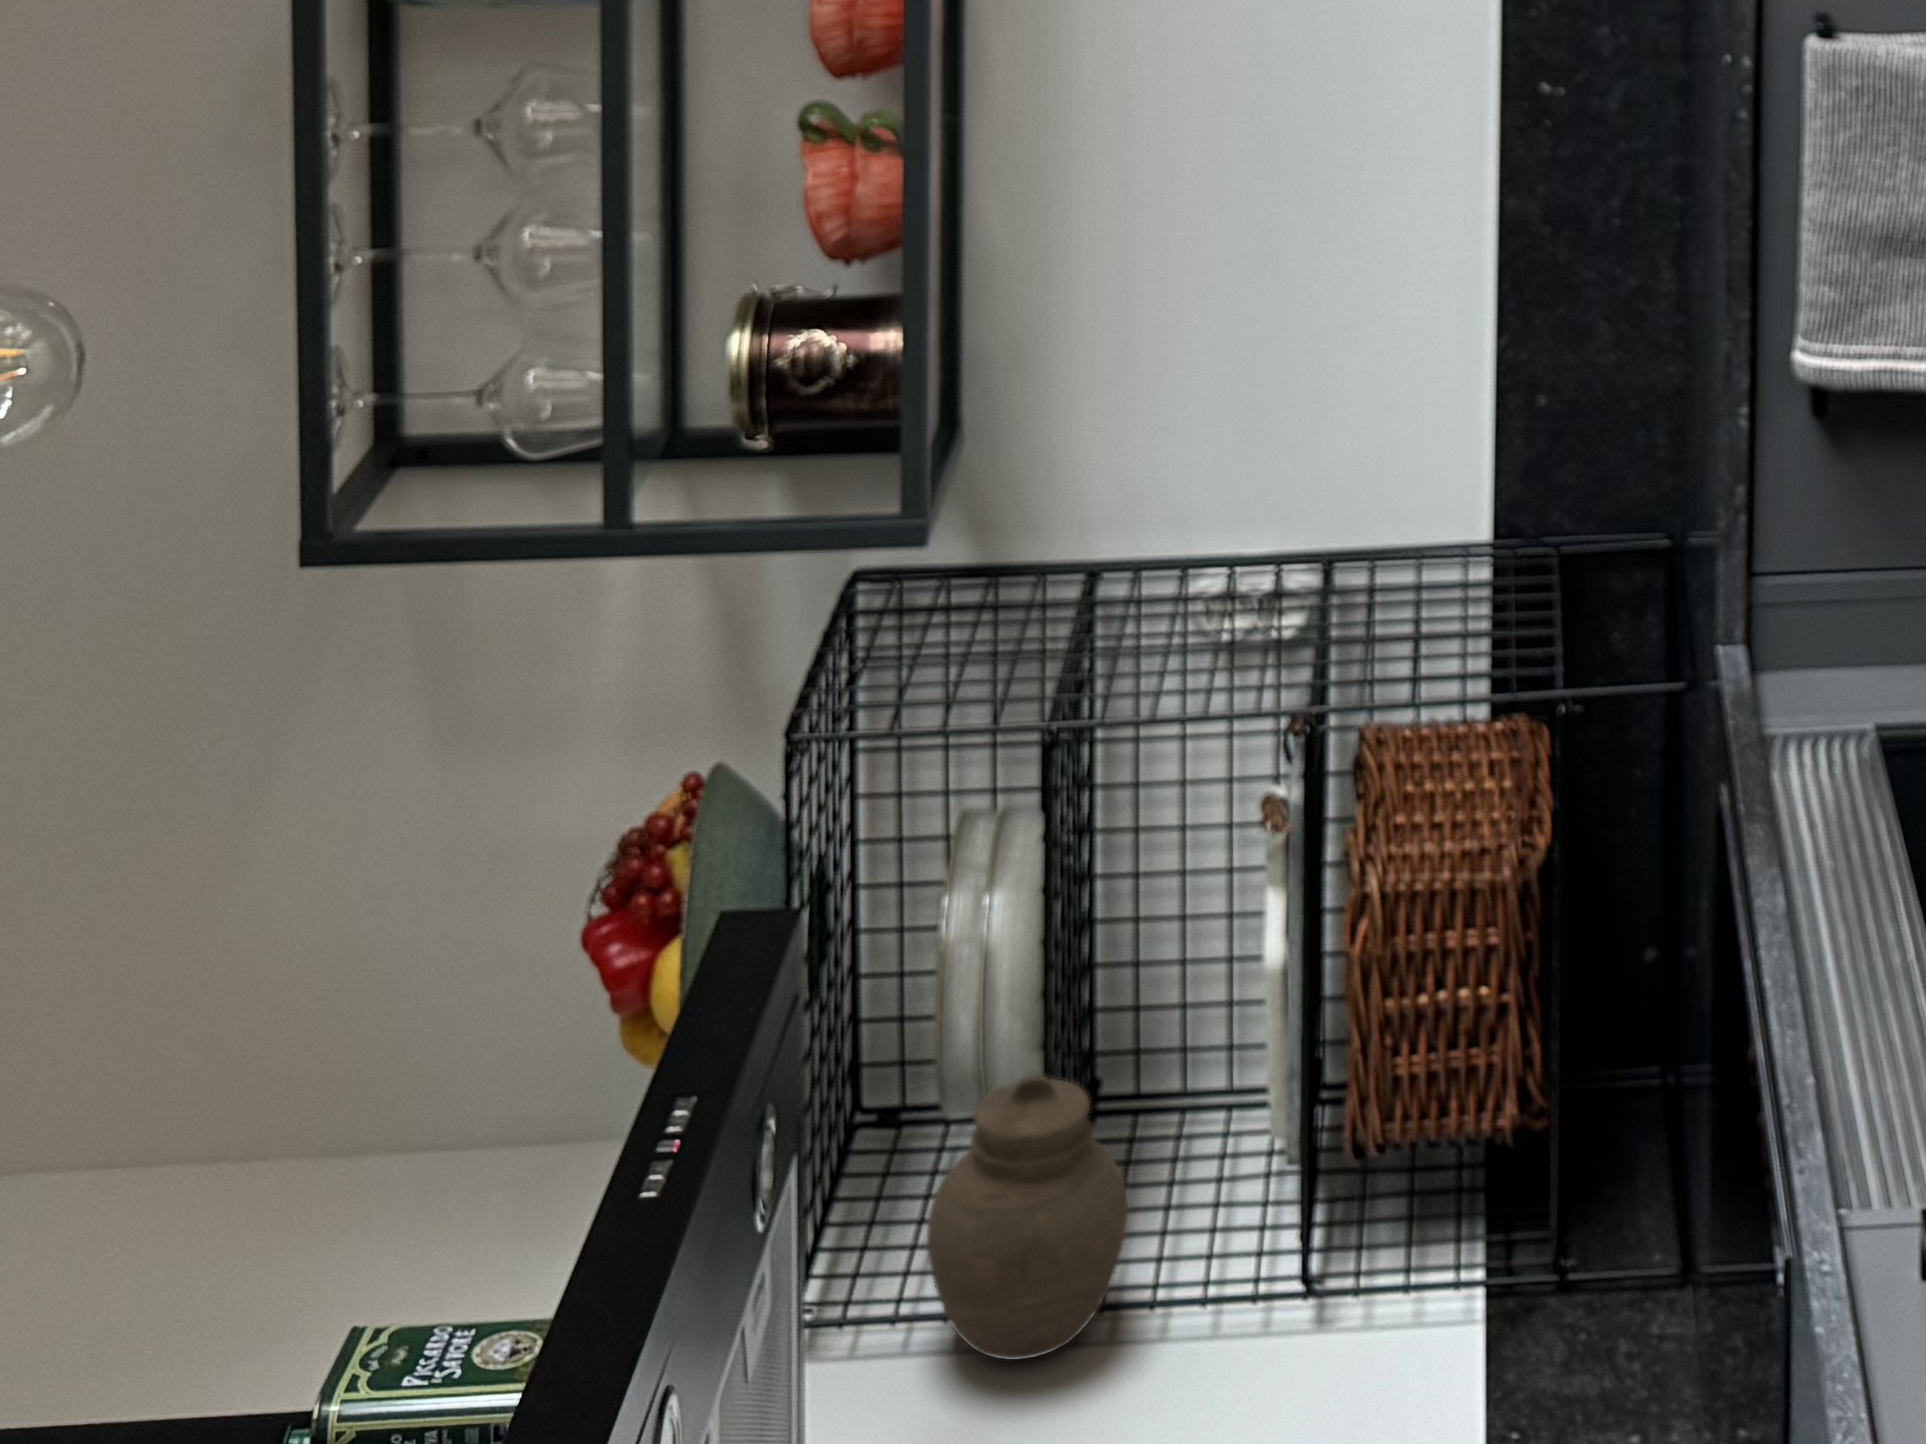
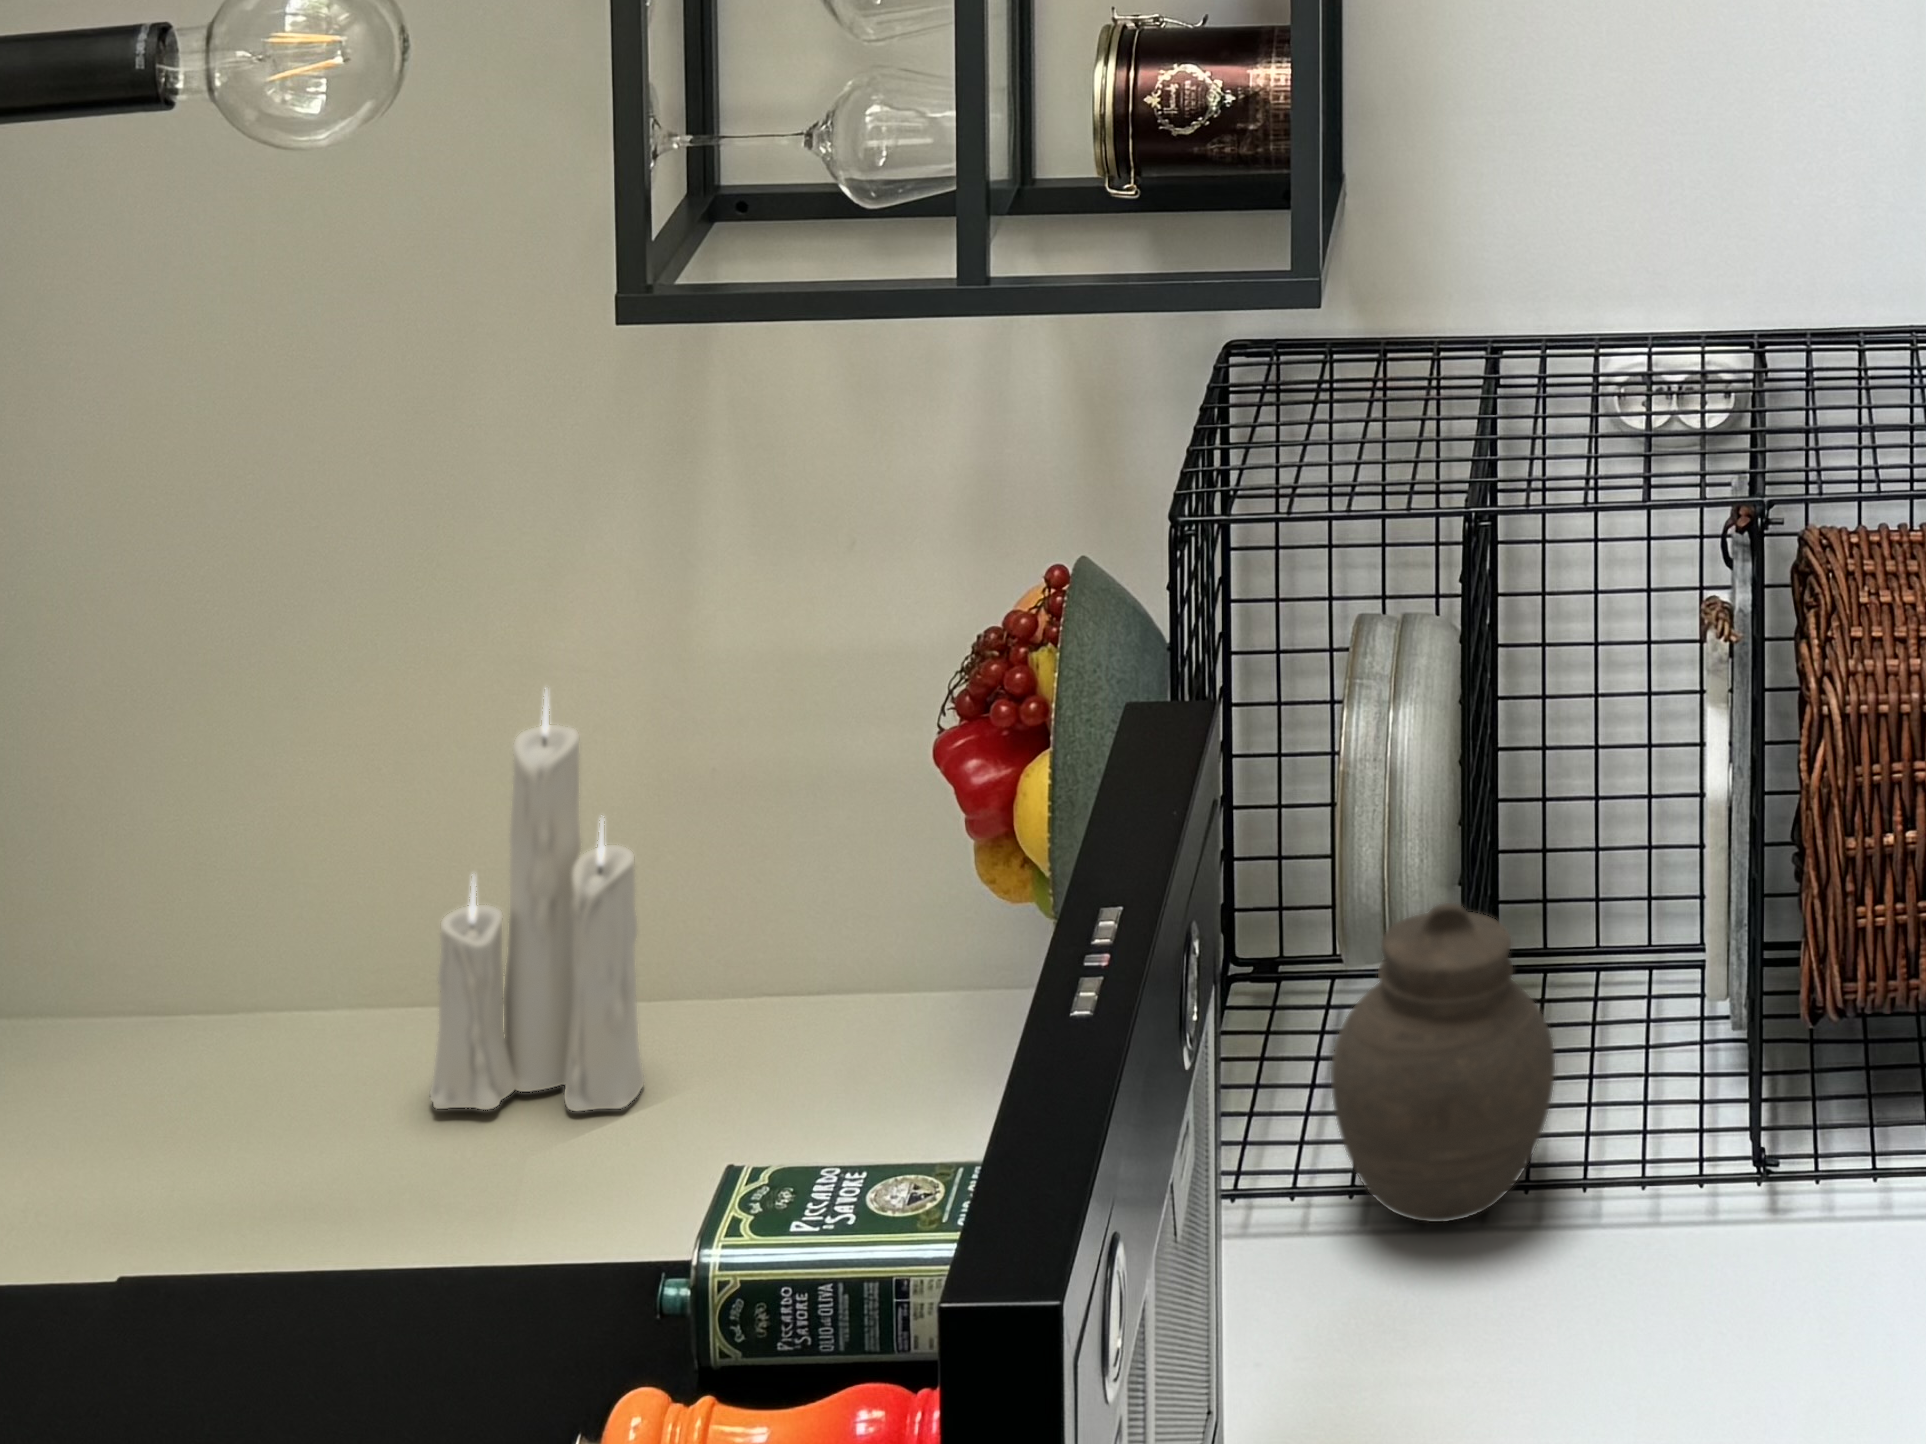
candle: none [104,880,309,1297] -> present [430,691,644,1111]

